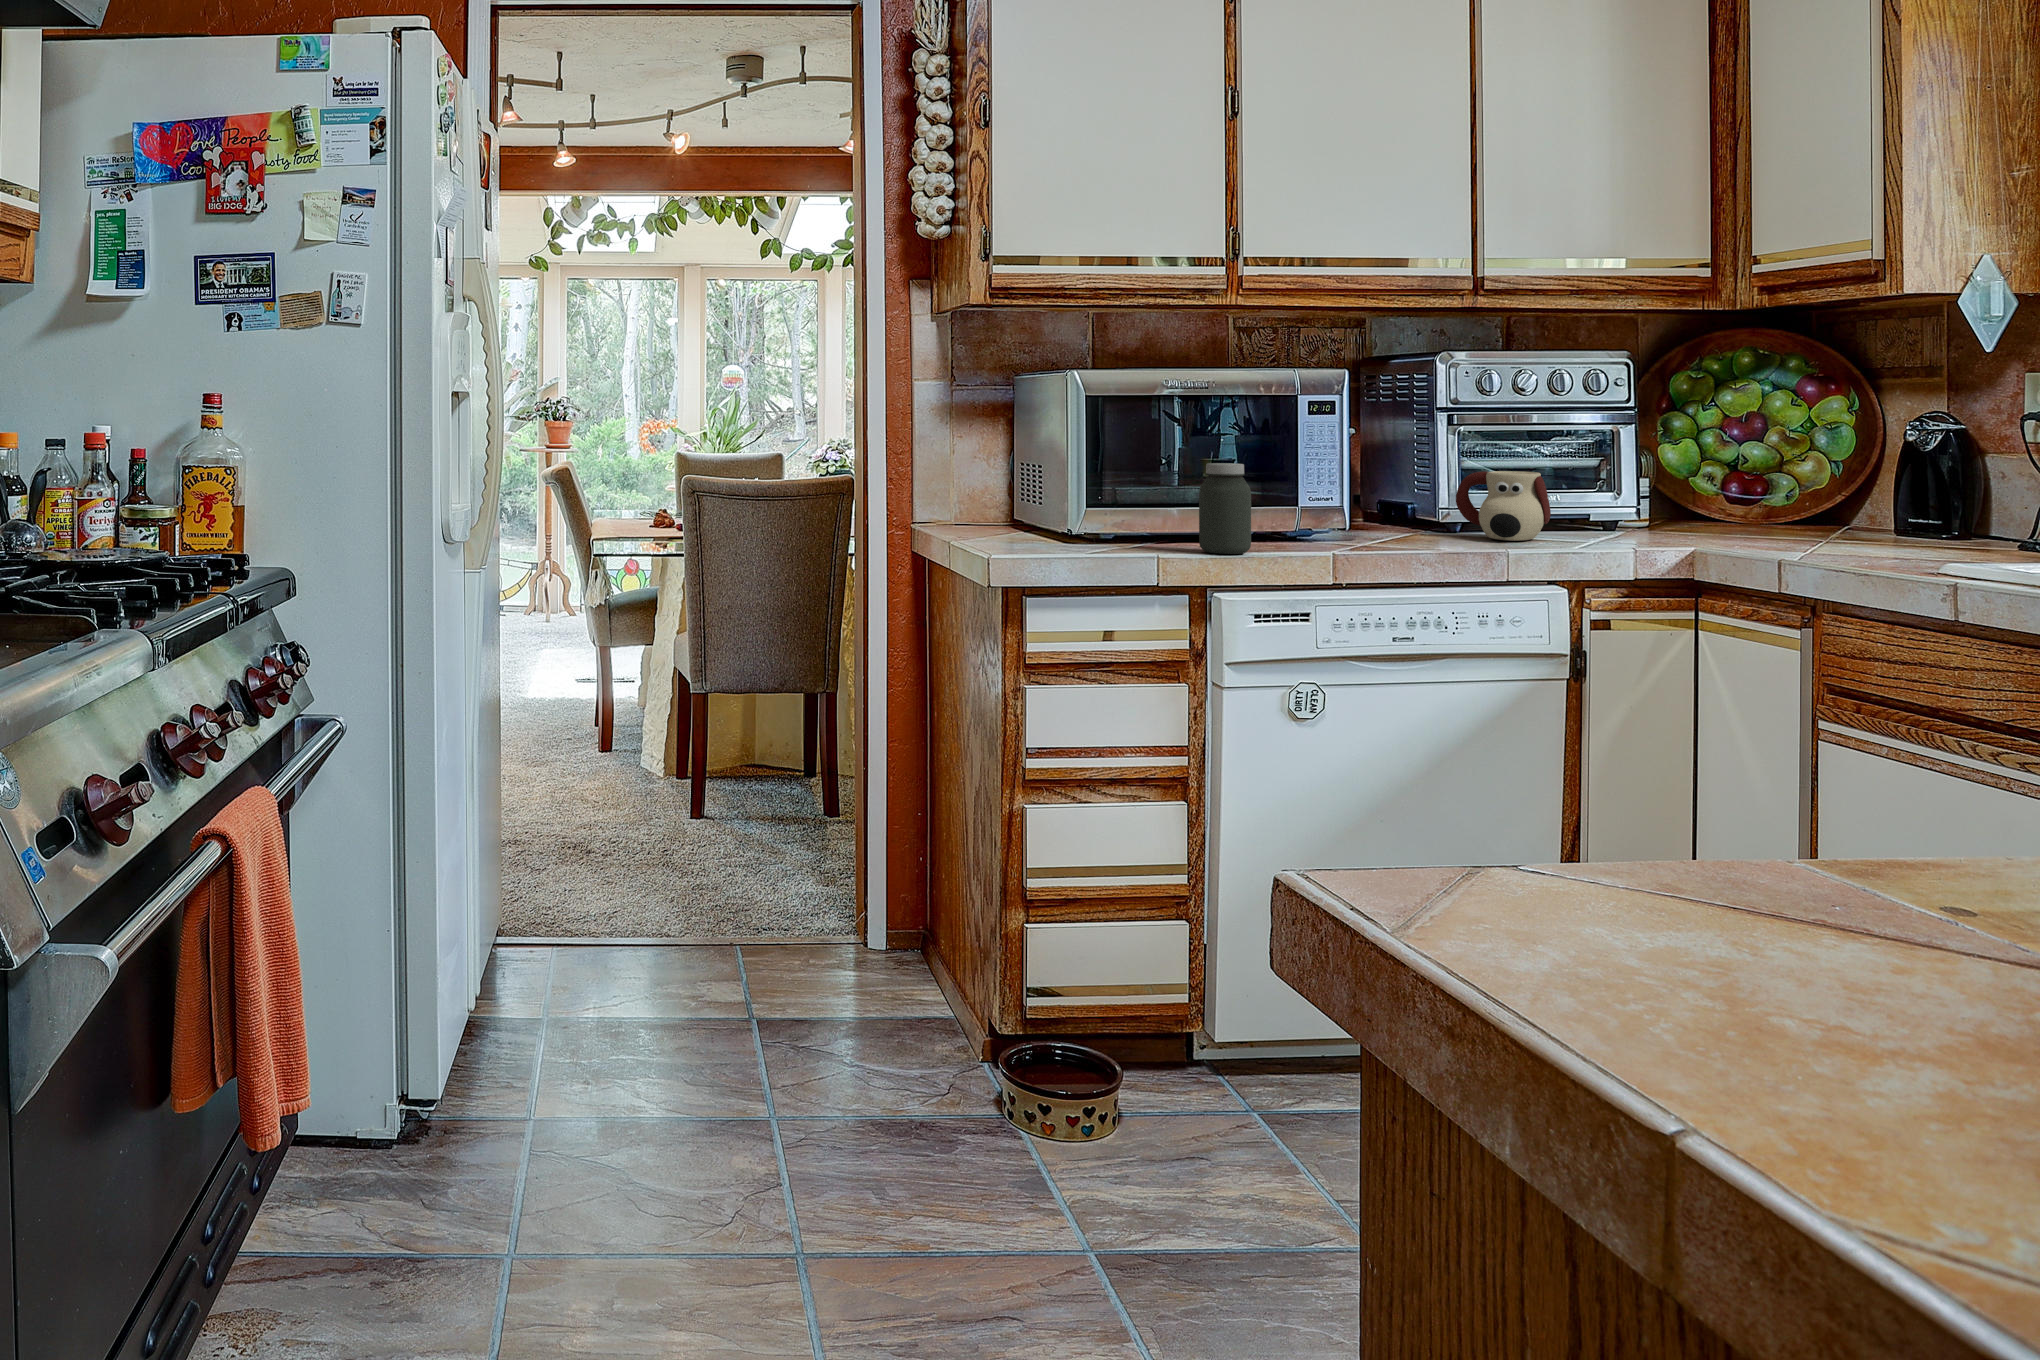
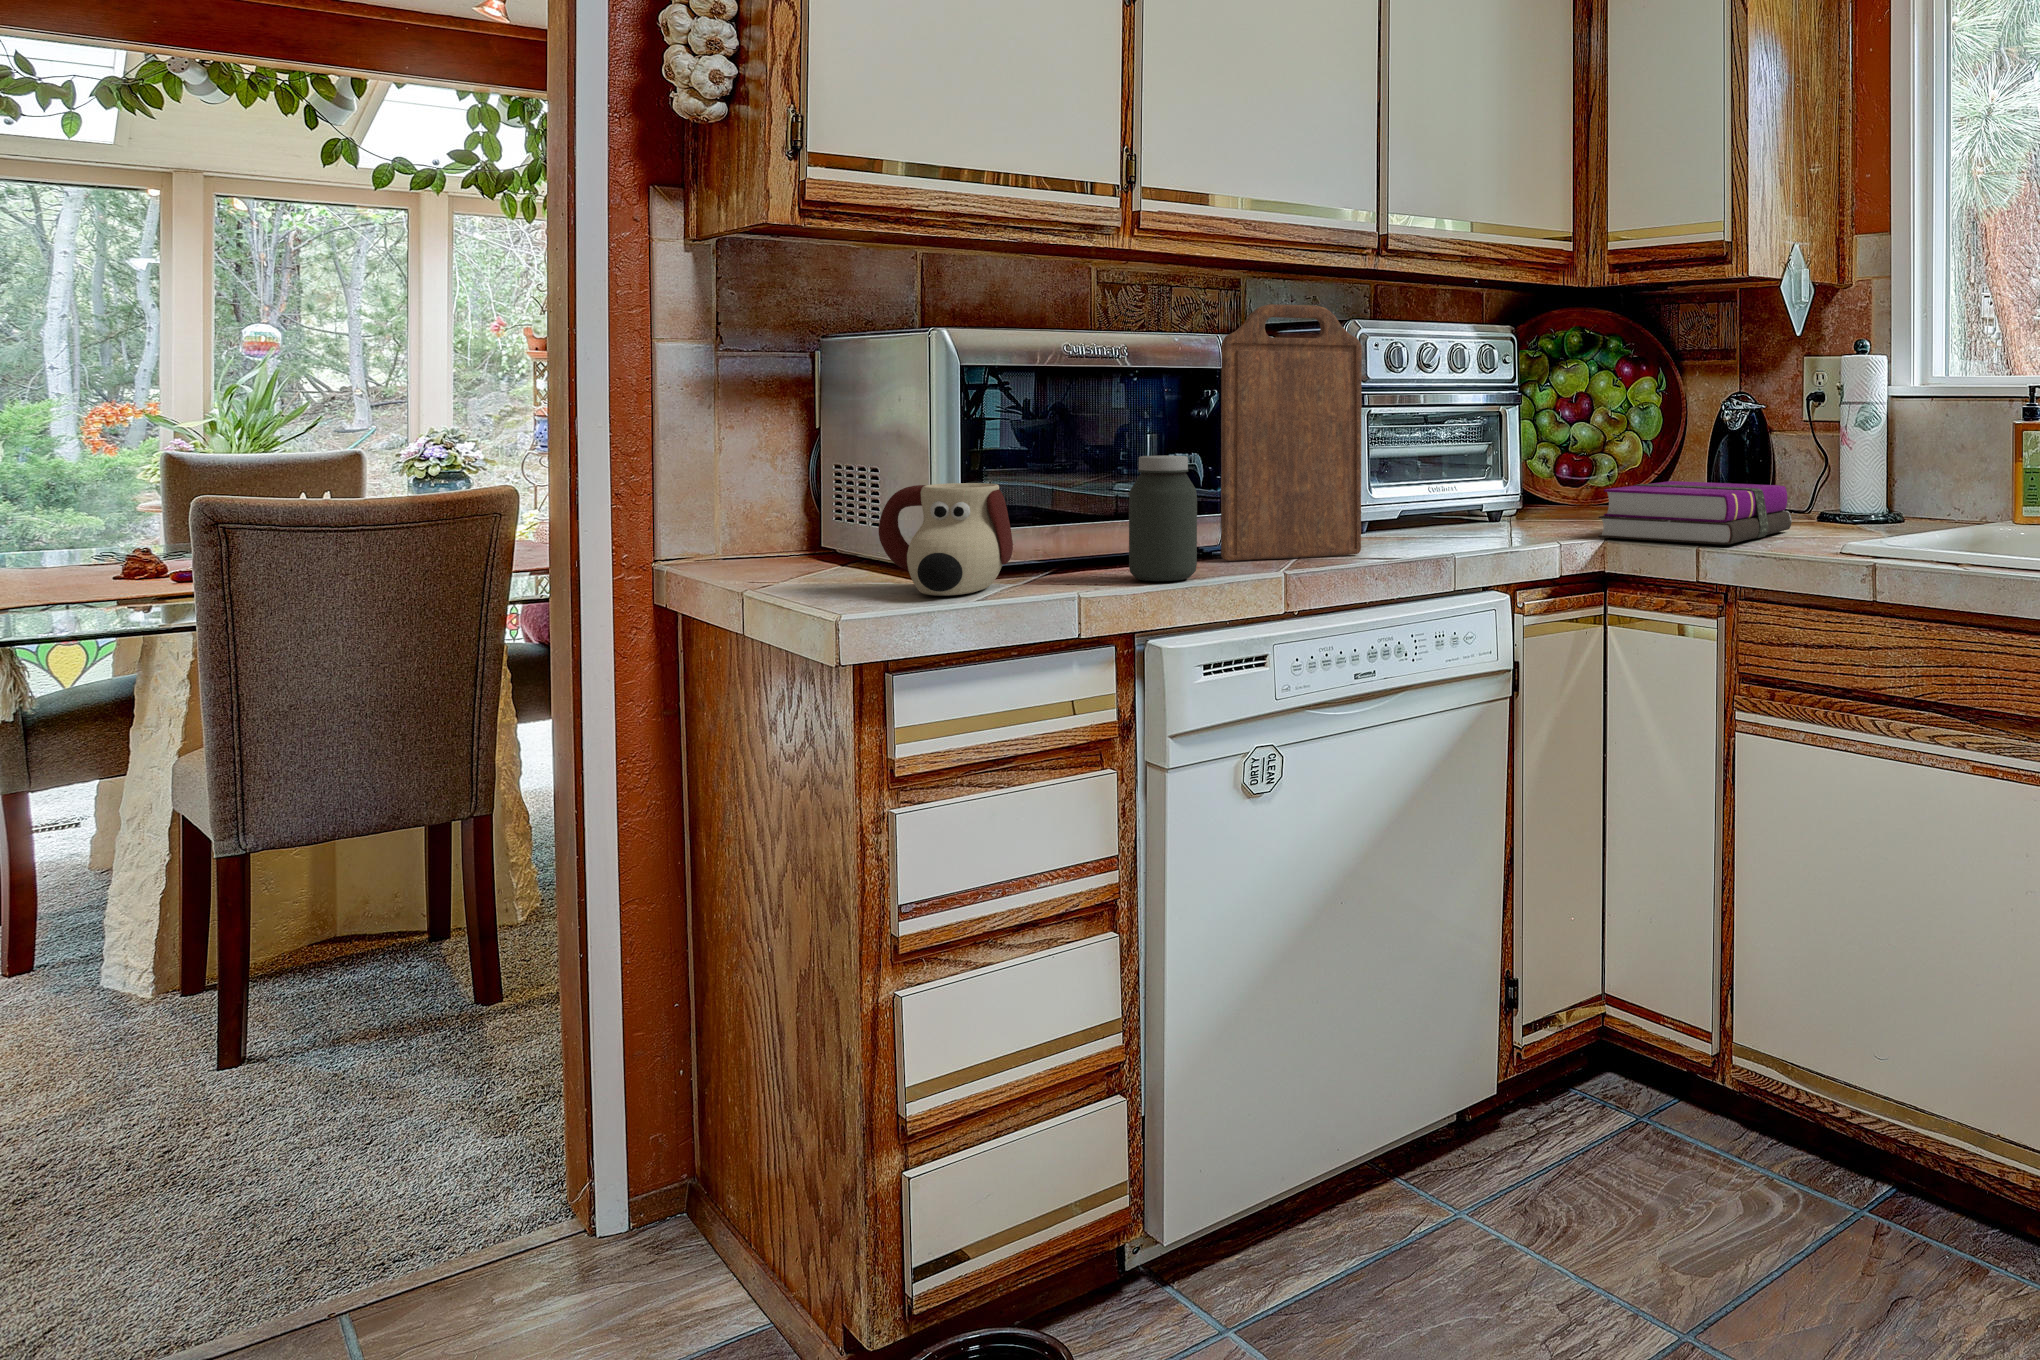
cutting board: none [1289,347,1417,548] -> present [1221,304,1362,561]
mug: present [1456,471,1551,541] -> present [879,483,1013,595]
hardback book: none [1691,502,1957,564] -> present [1598,481,1792,545]

